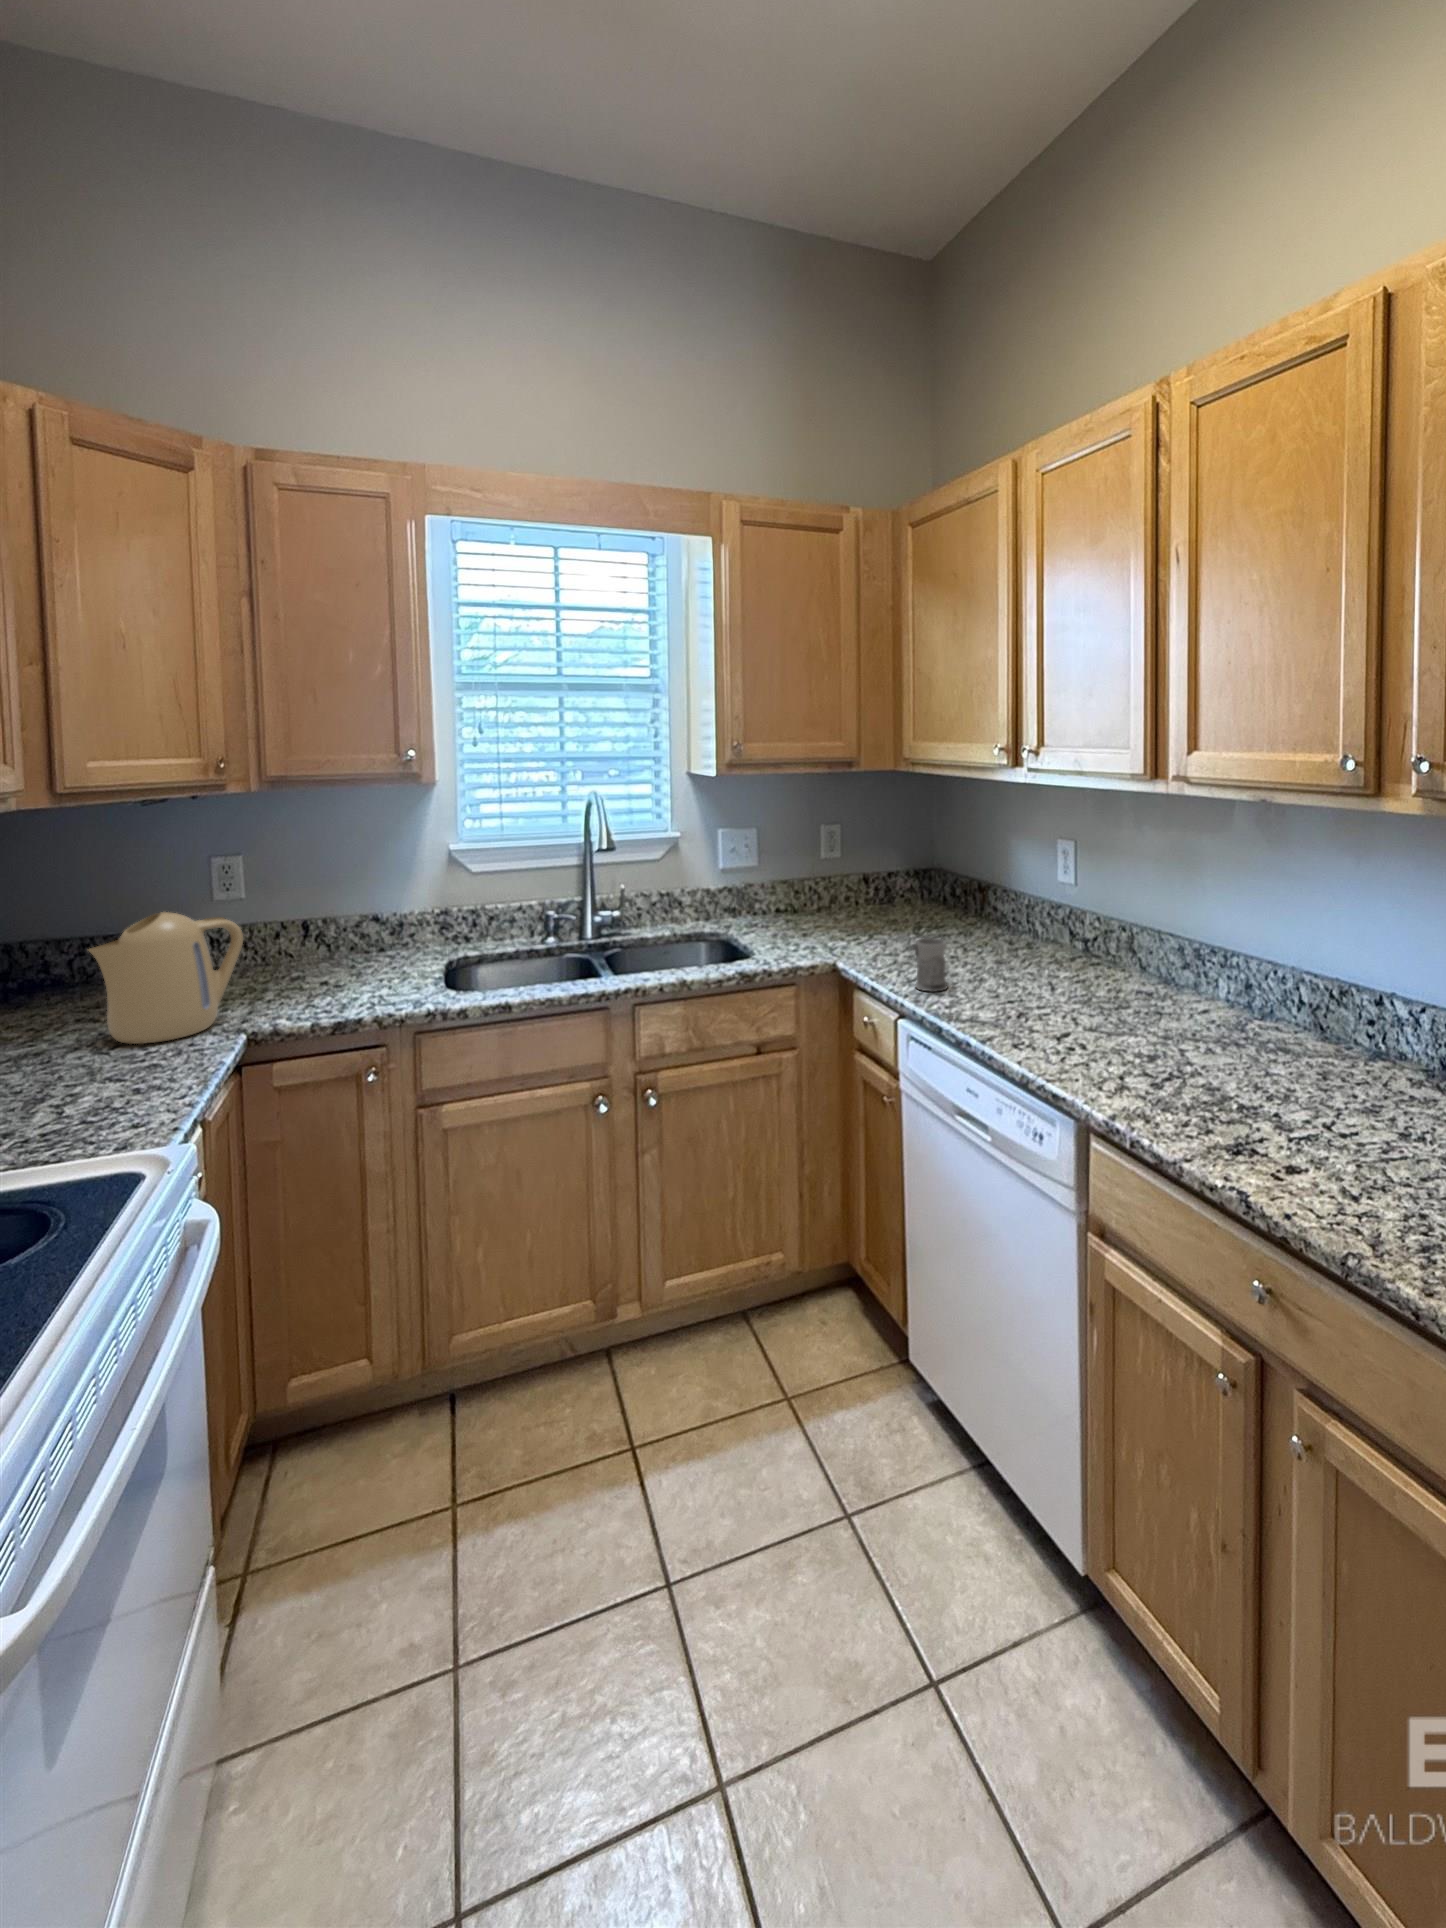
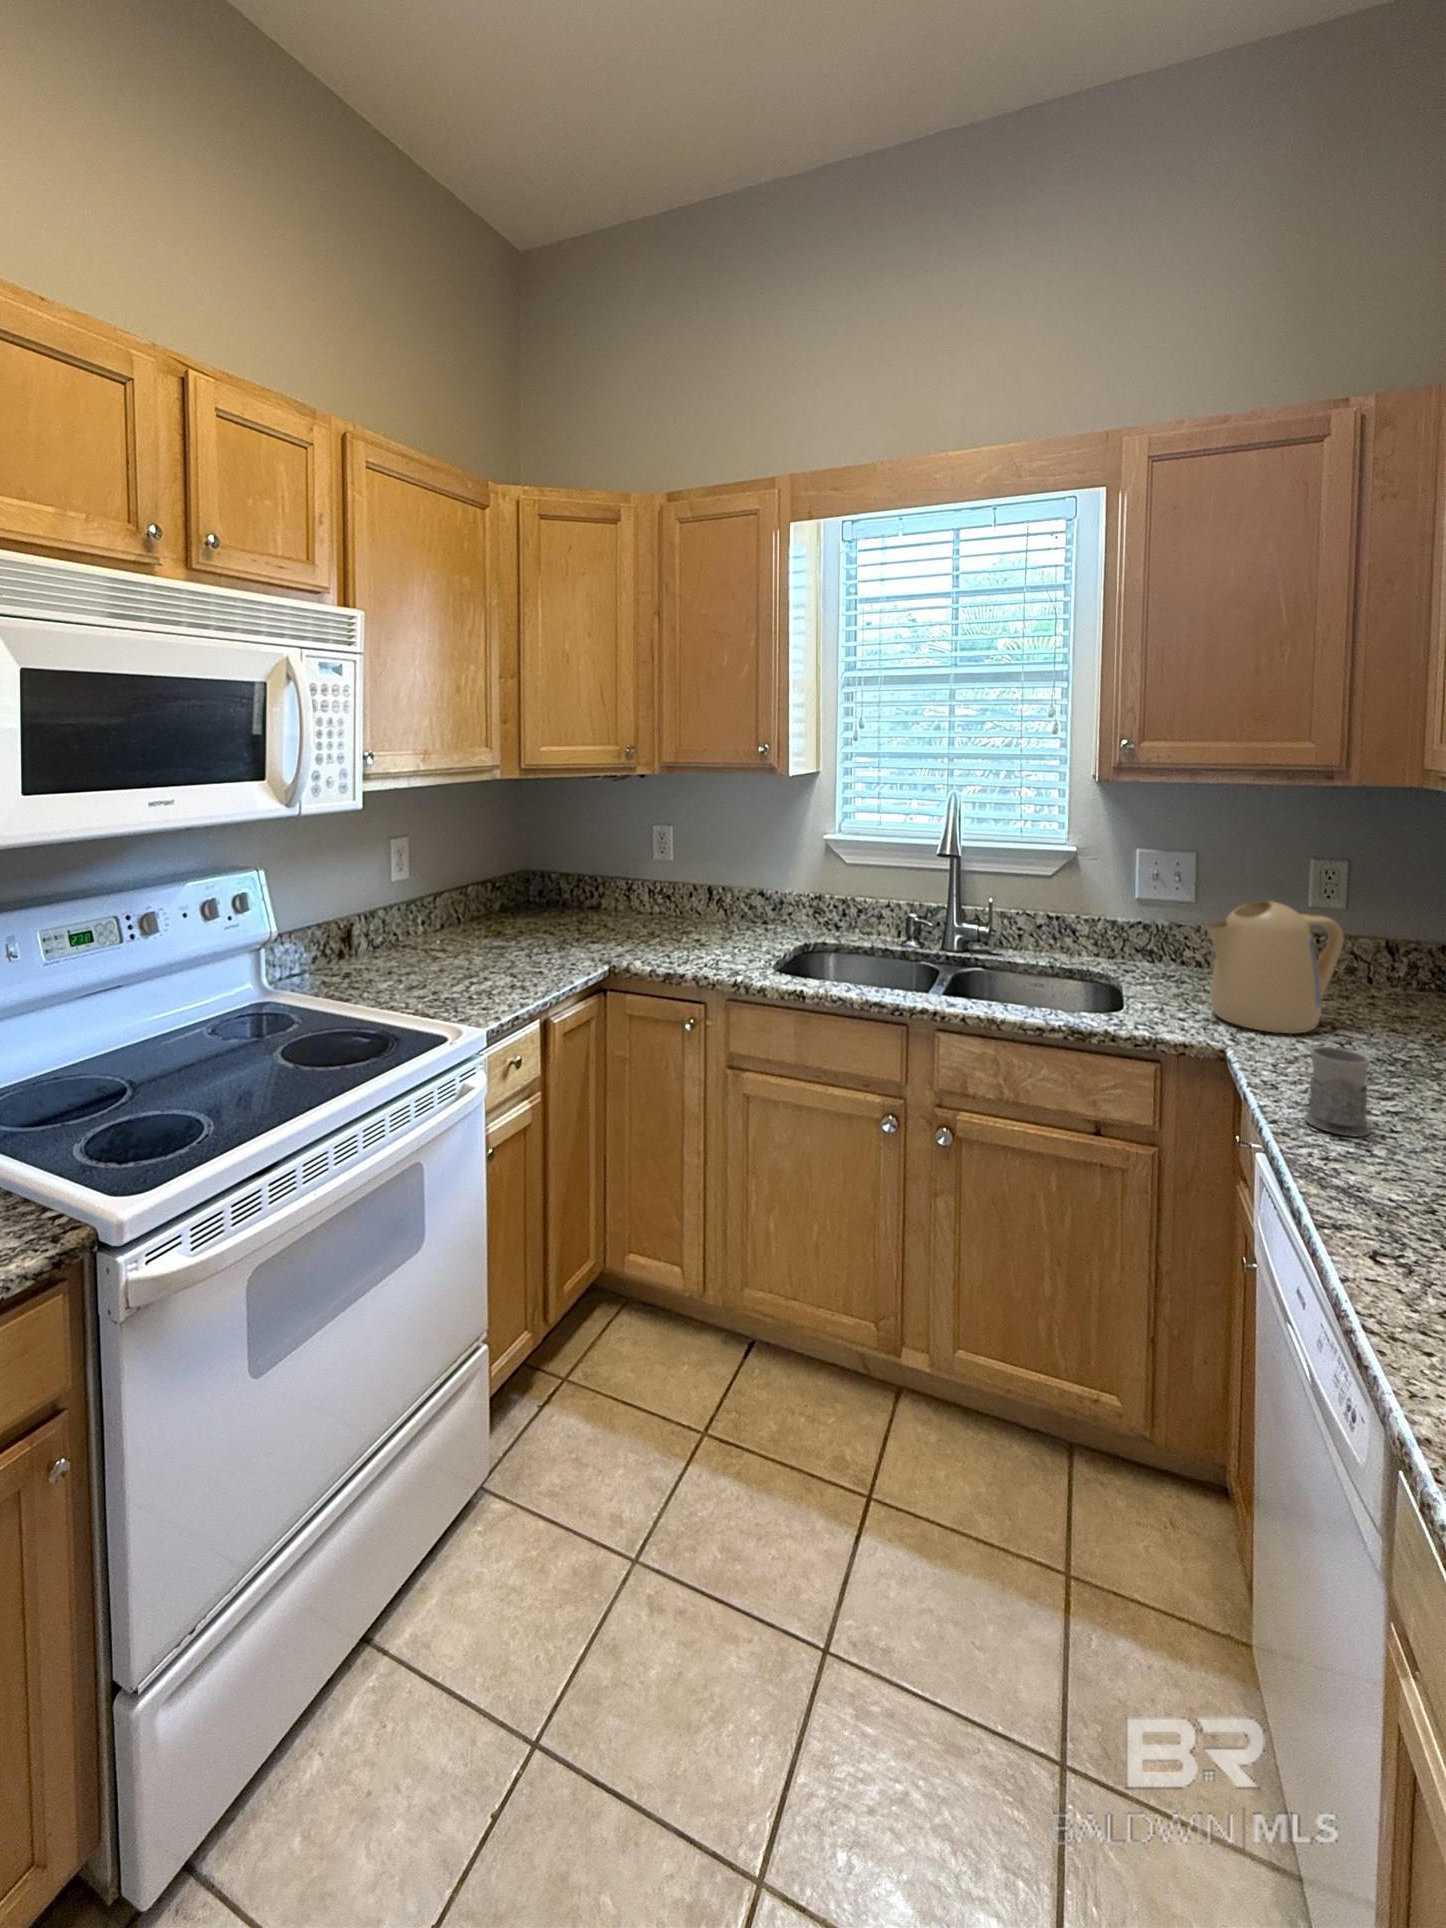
kettle: present [89,912,243,1044] -> present [1206,901,1344,1034]

